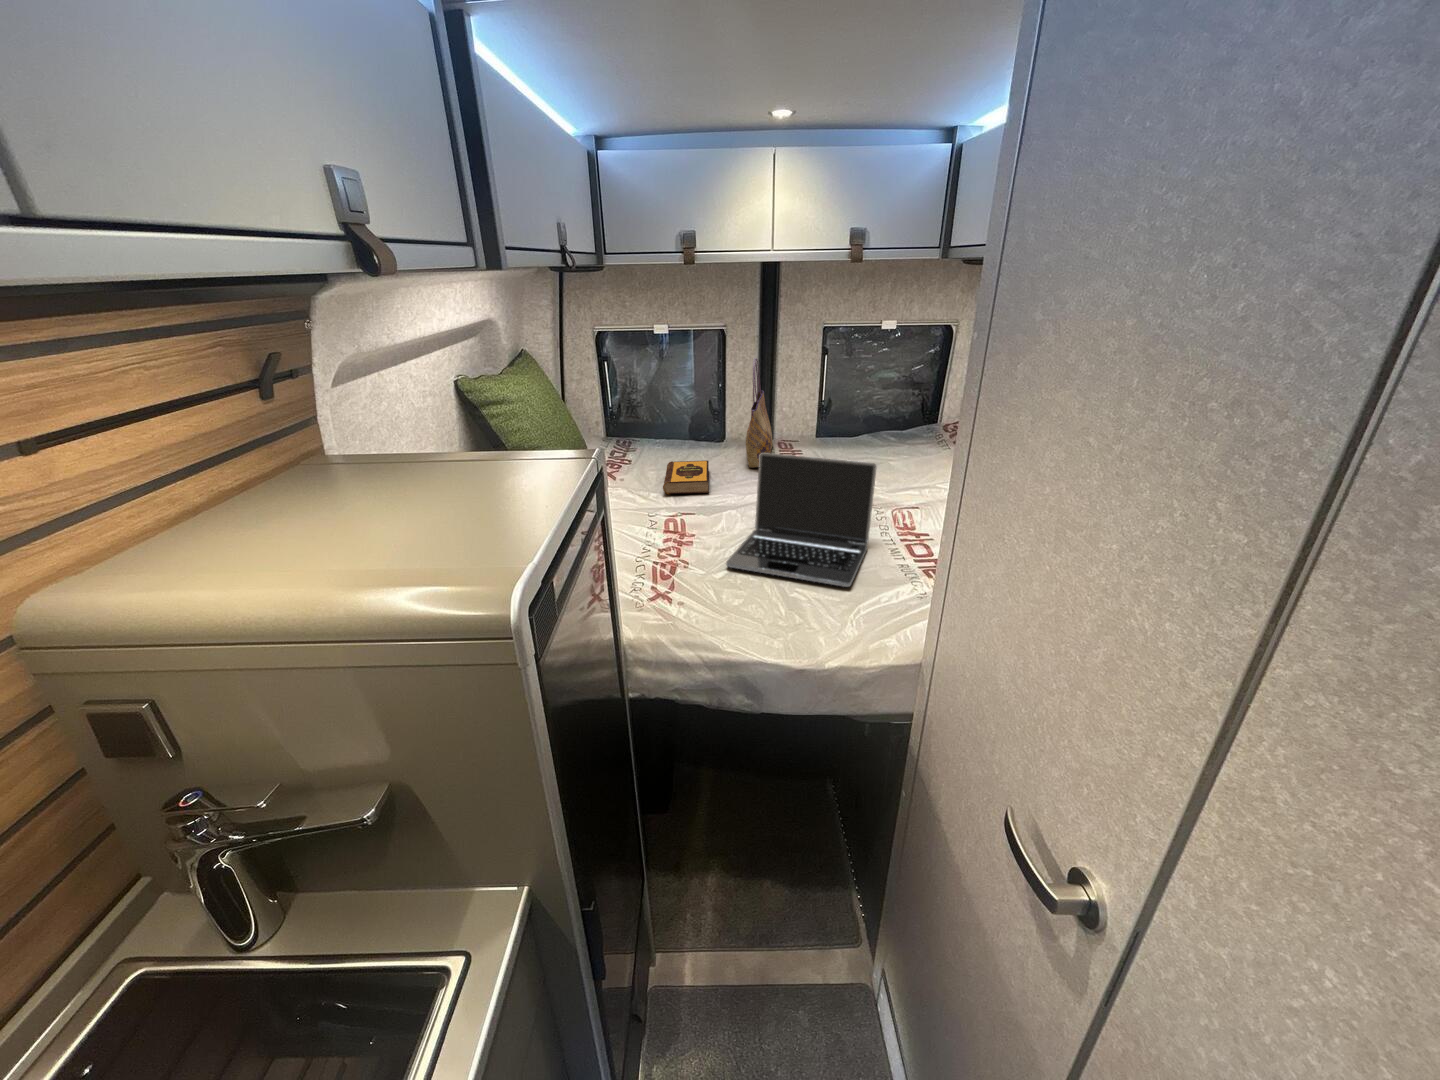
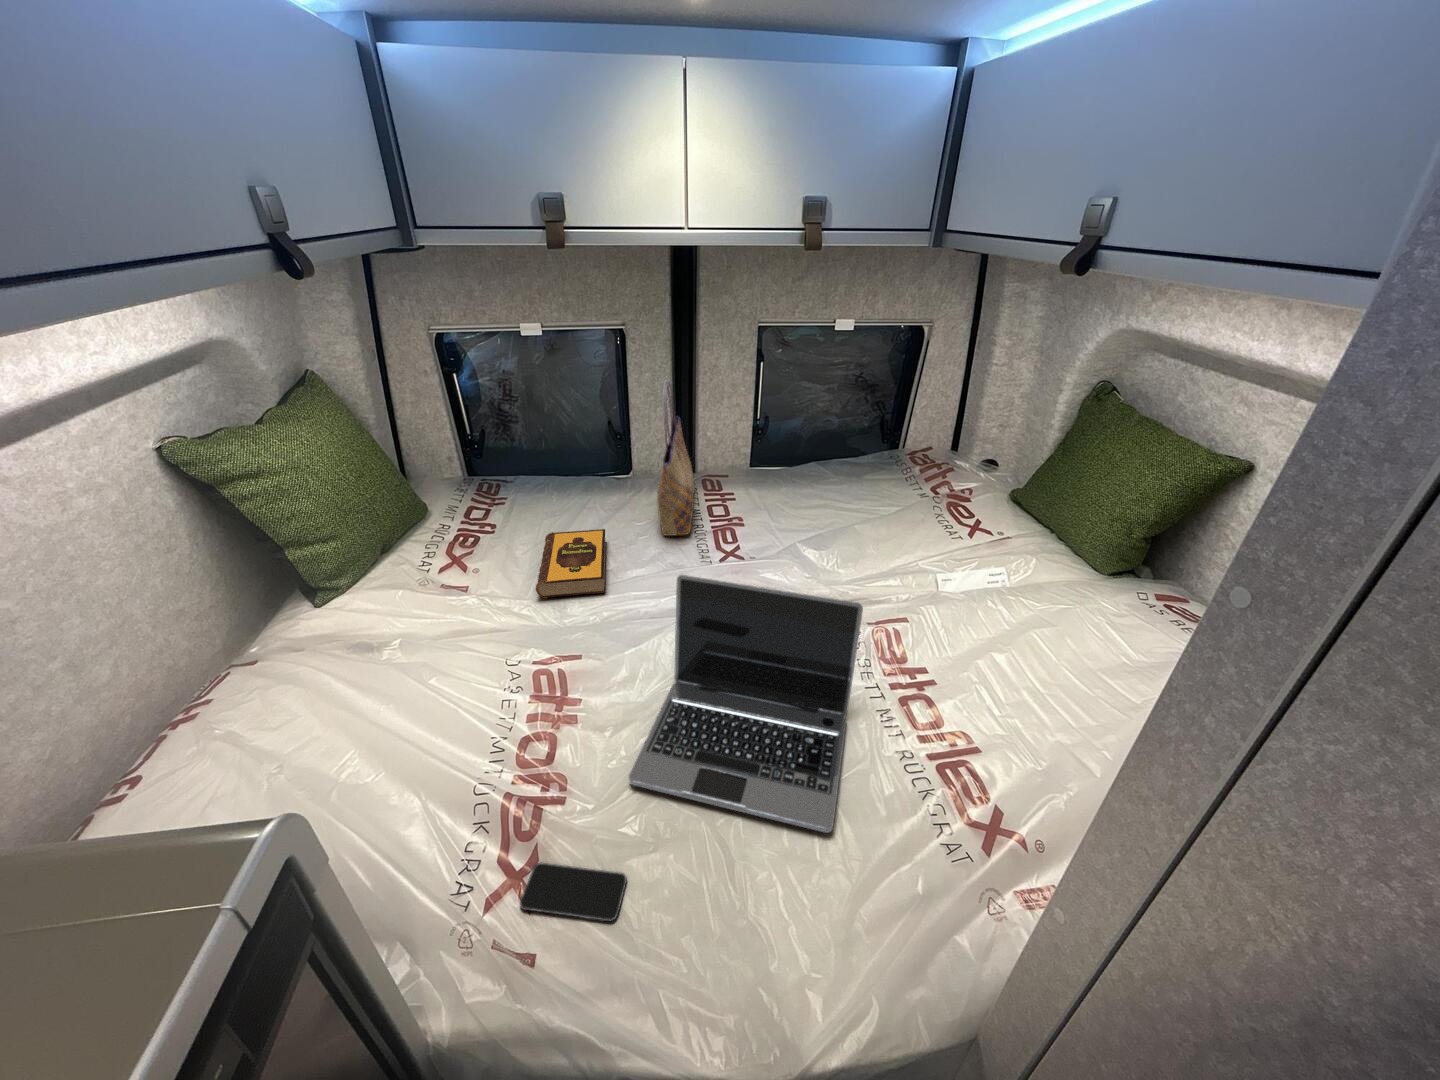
smartphone: none [665,592,725,612] -> present [520,863,627,921]

